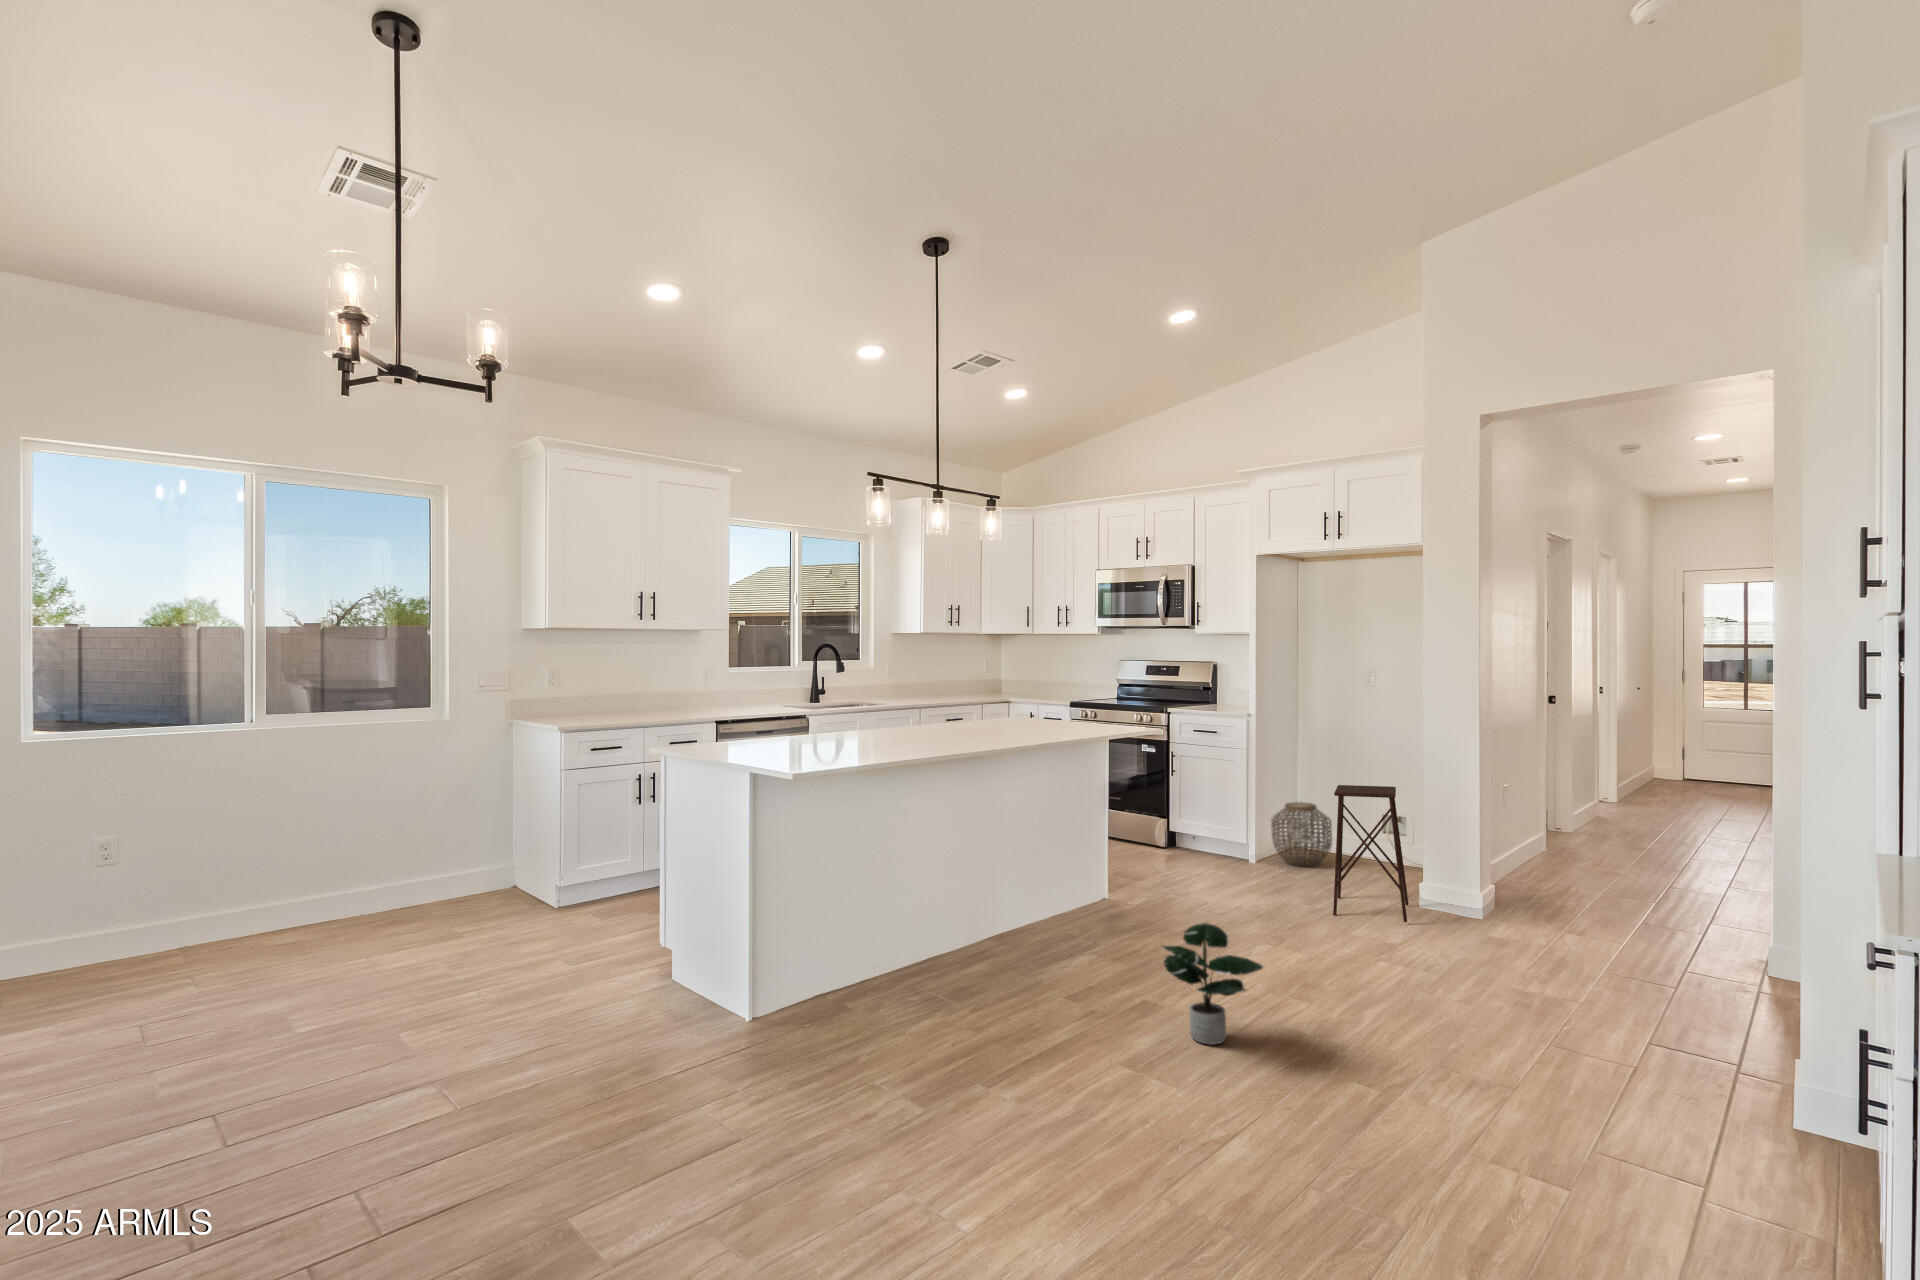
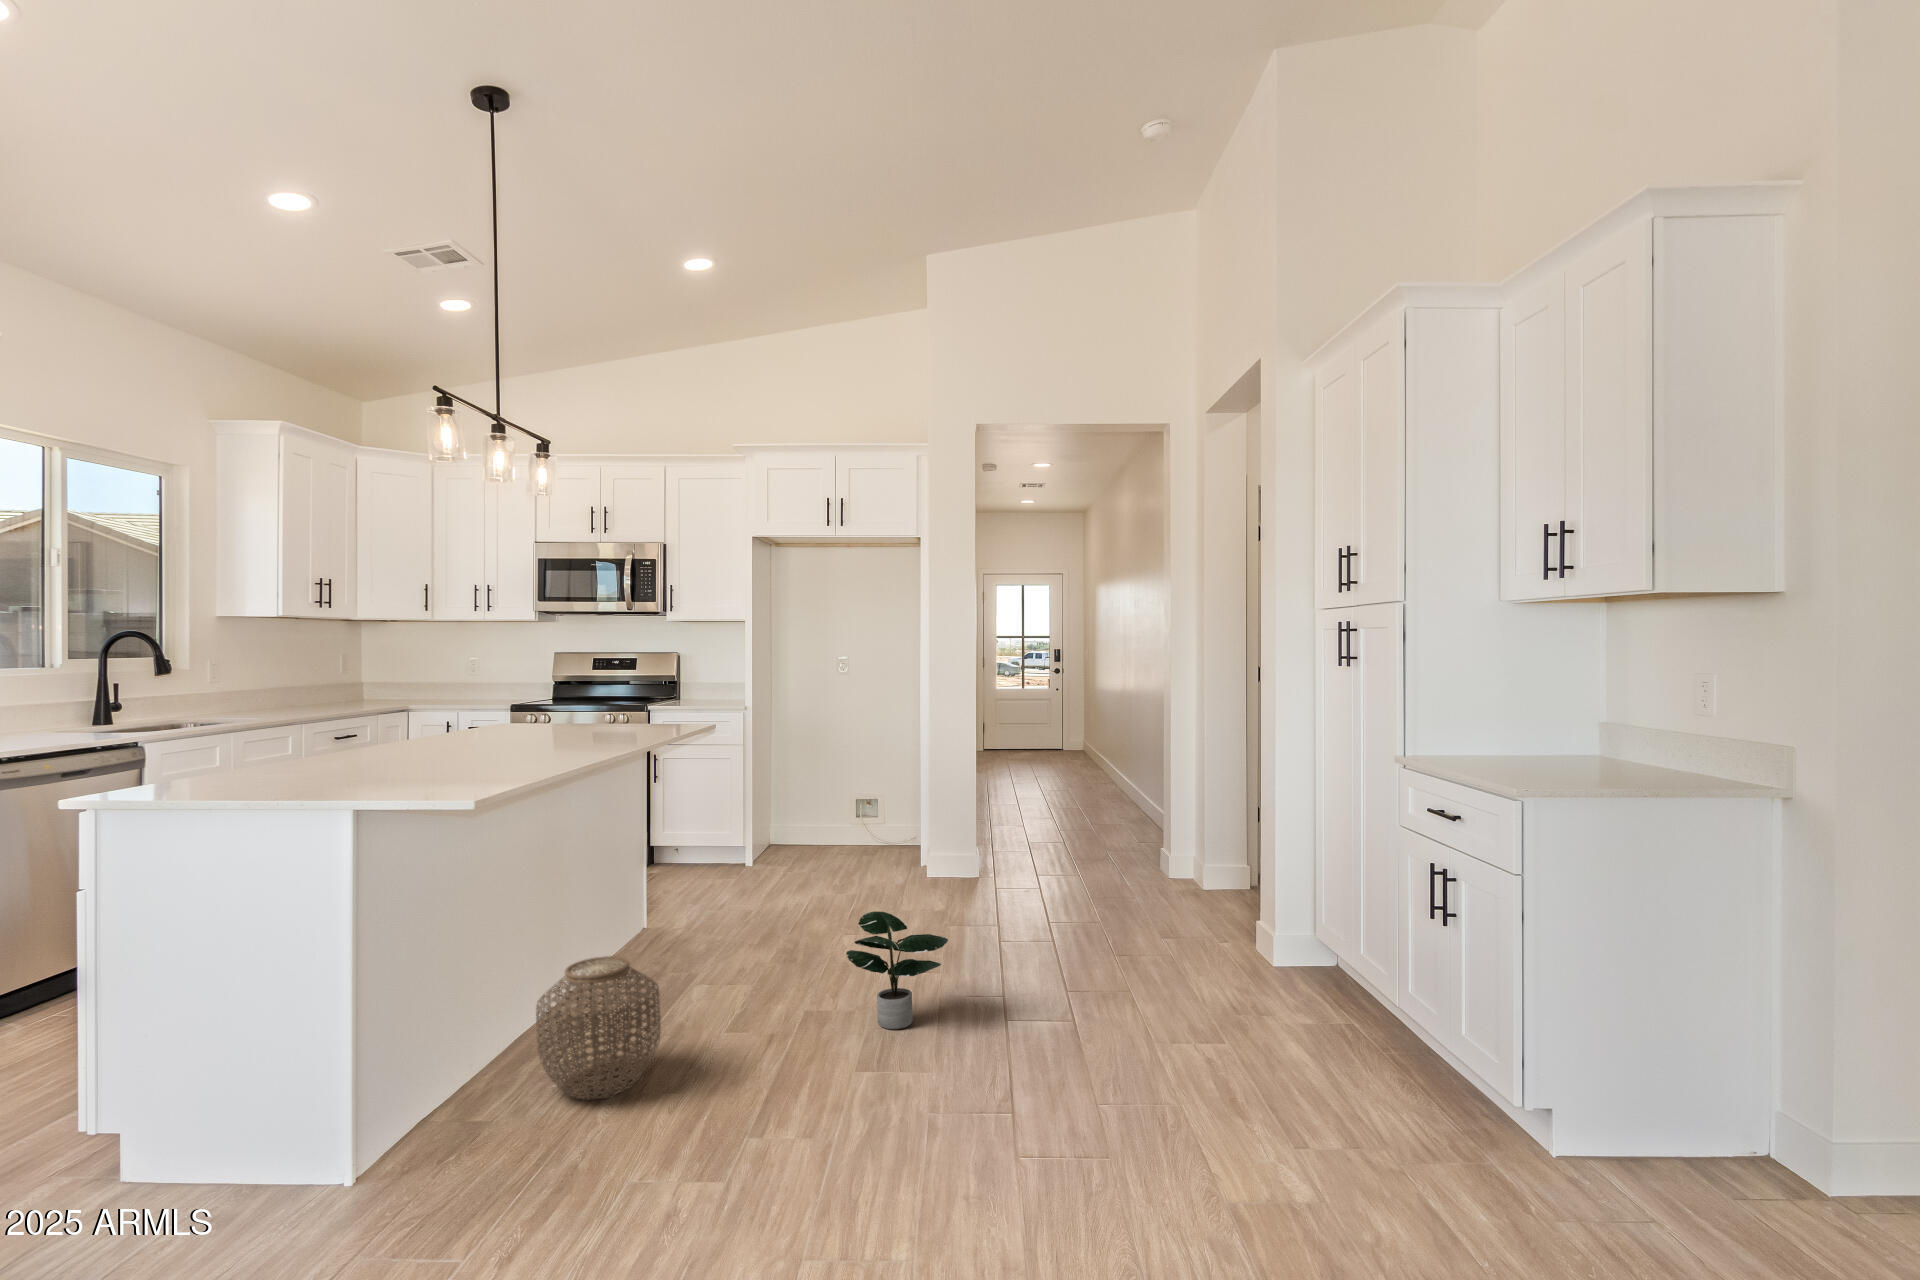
side table: present [1333,785,1409,922] -> none [856,766,932,898]
woven basket: present [1272,802,1332,867] -> present [536,956,661,1099]

